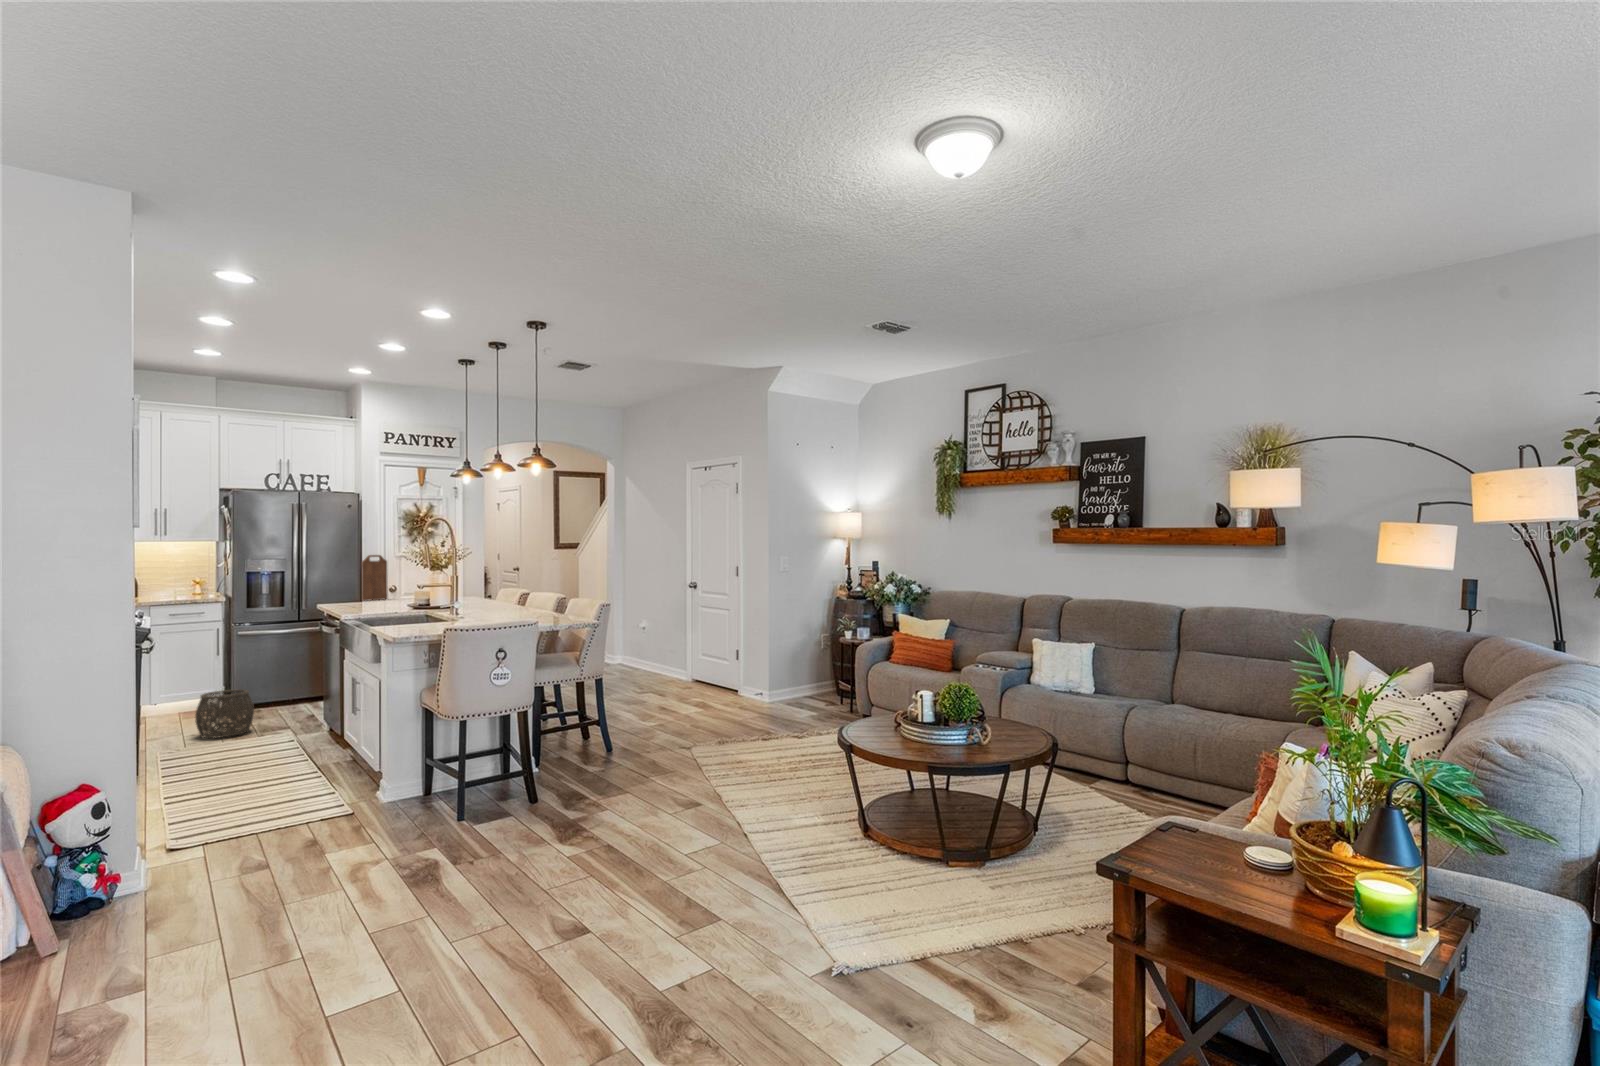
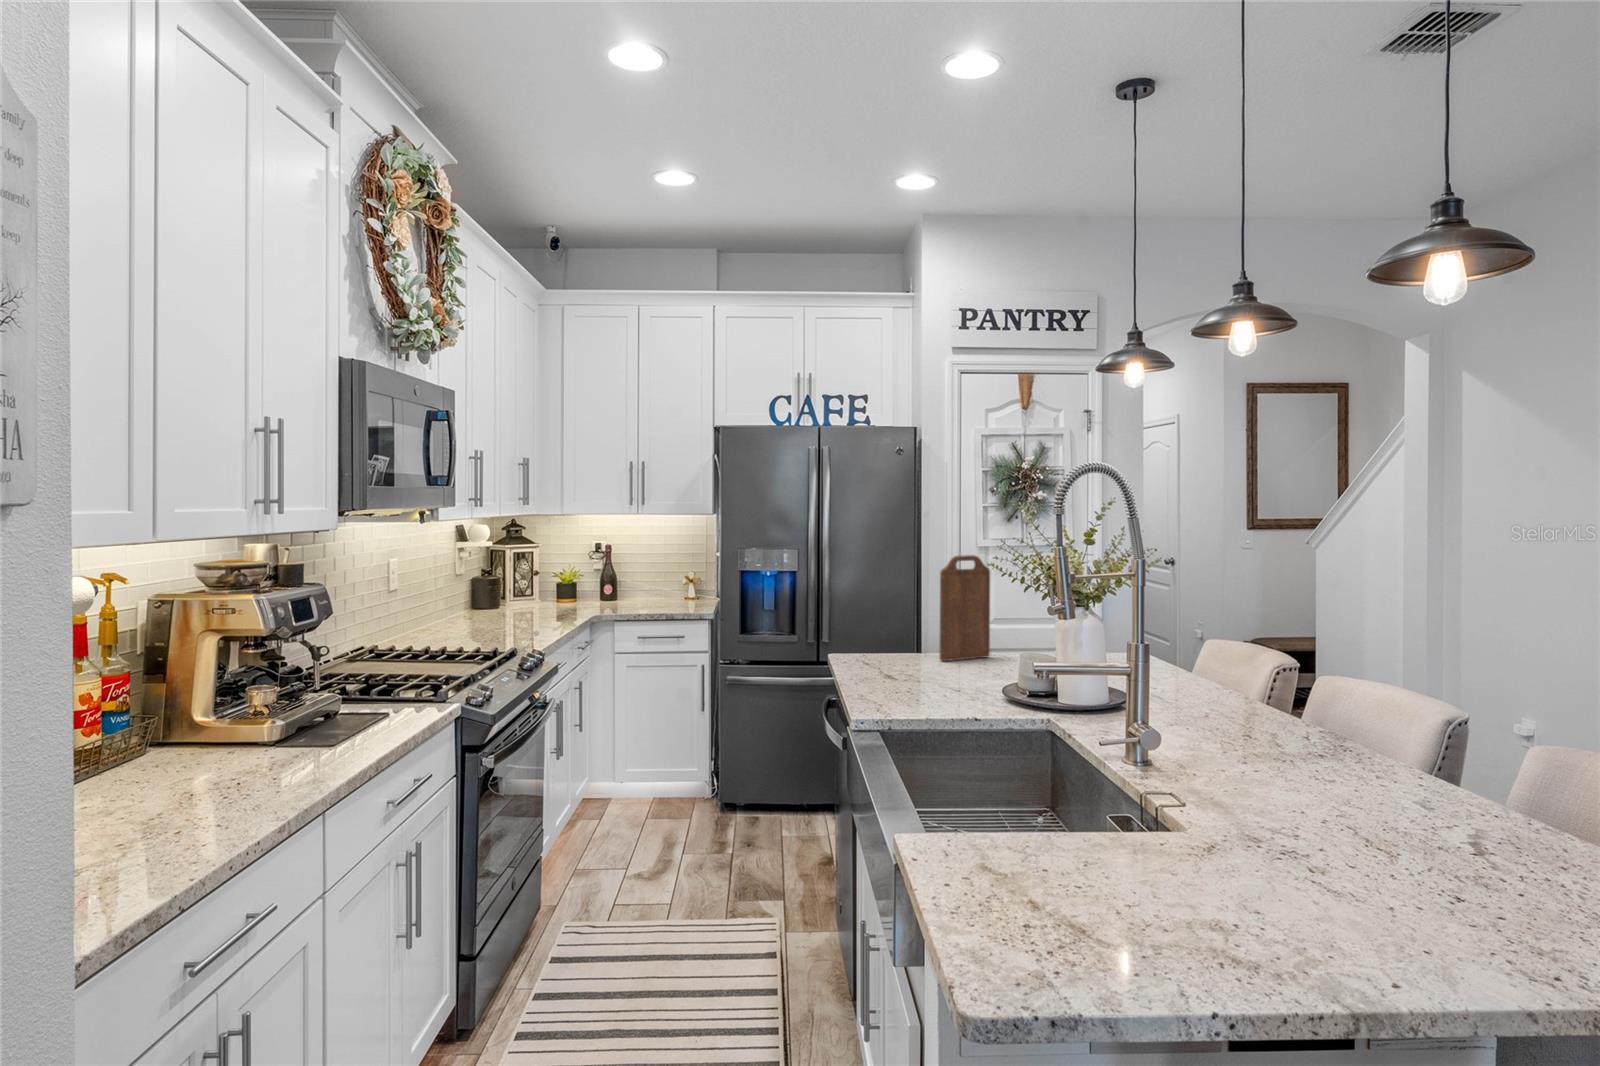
woven basket: present [195,689,254,738] -> none [641,814,741,926]

